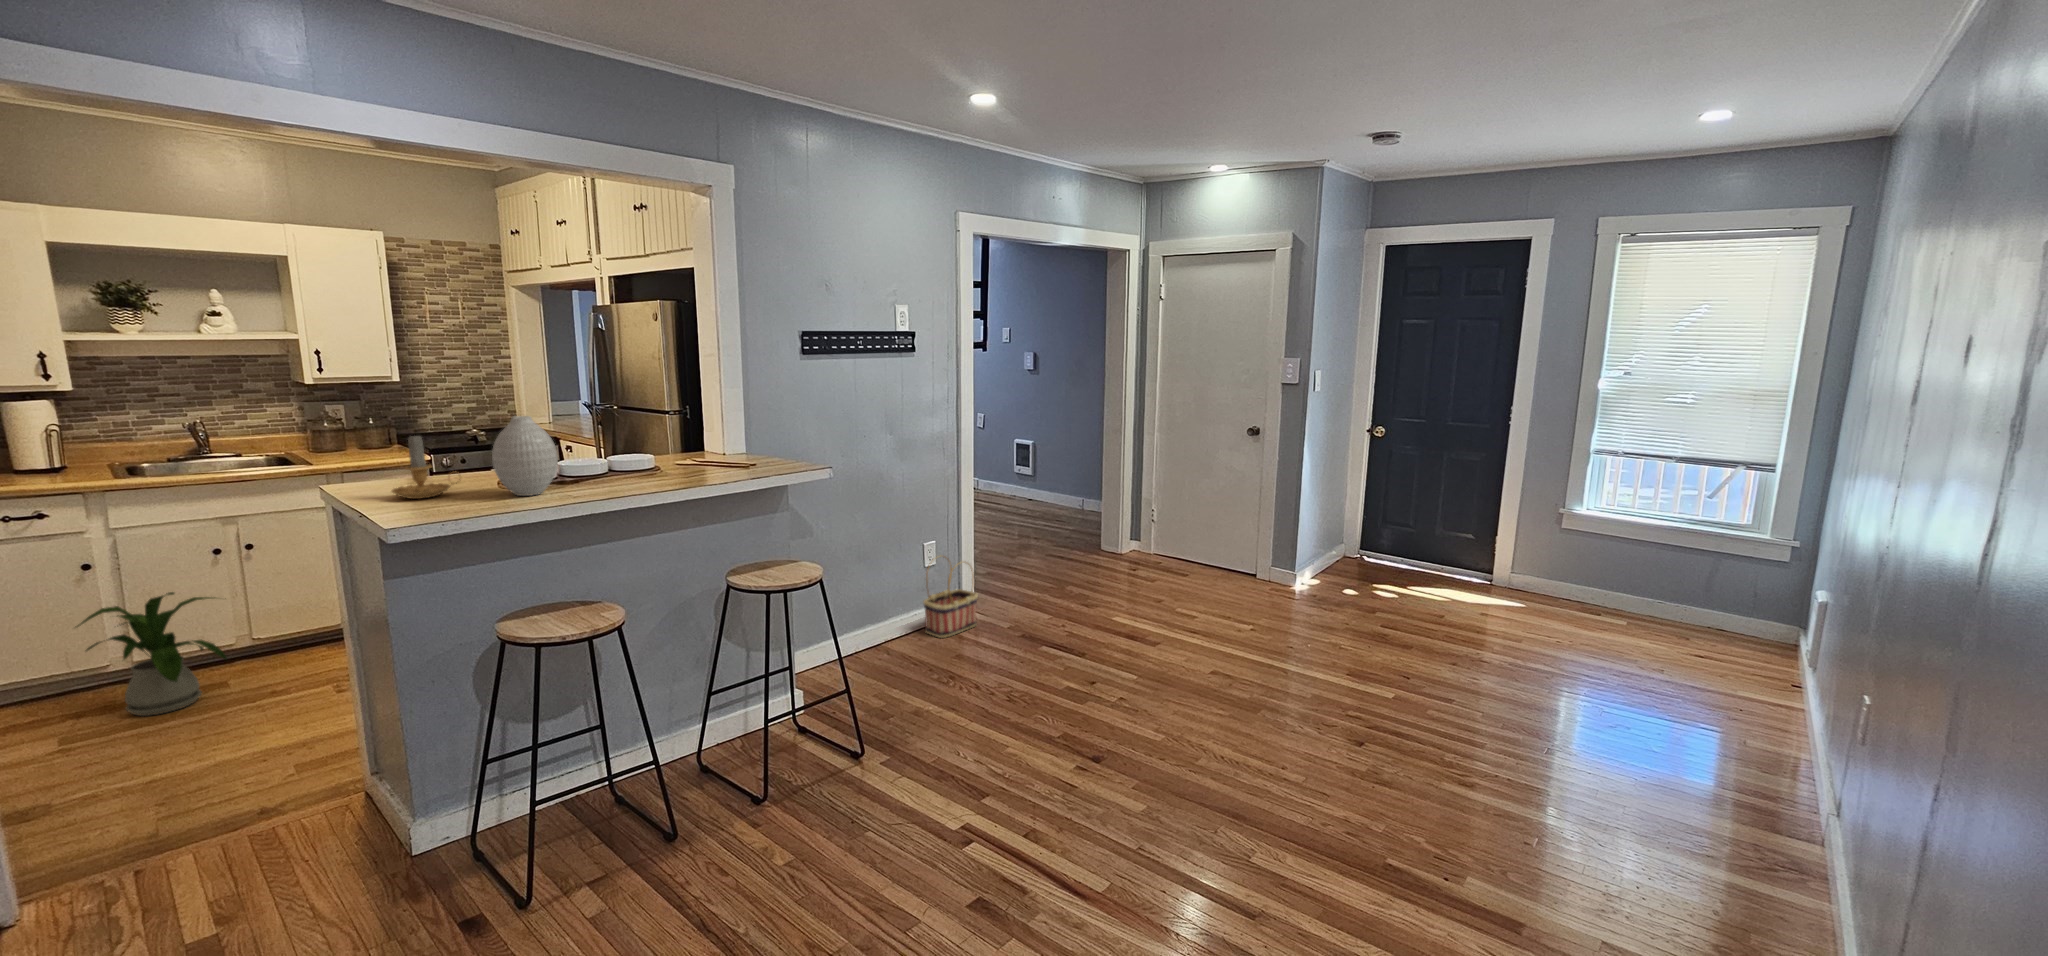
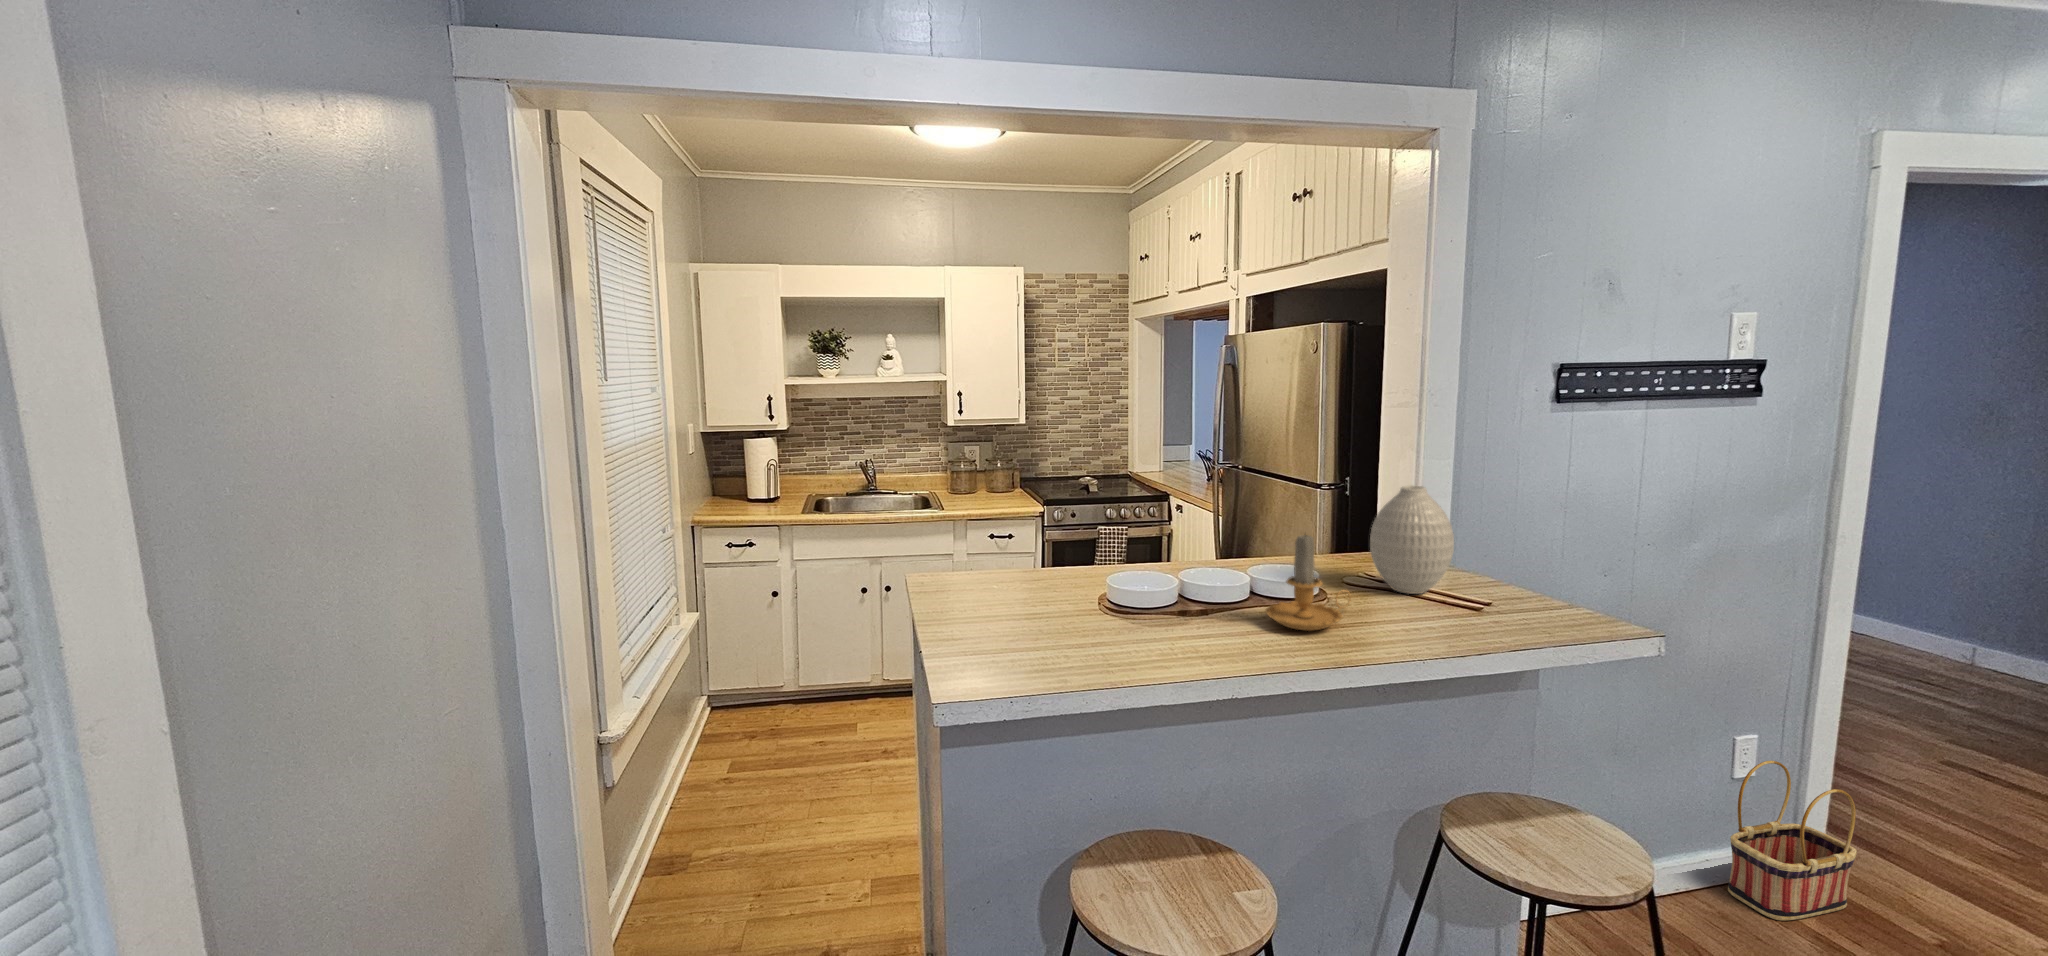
vase: present [492,416,558,496] -> present [1370,485,1454,594]
candle: present [392,436,460,499] -> present [1266,535,1351,631]
house plant: present [77,592,227,716] -> none [752,634,863,750]

